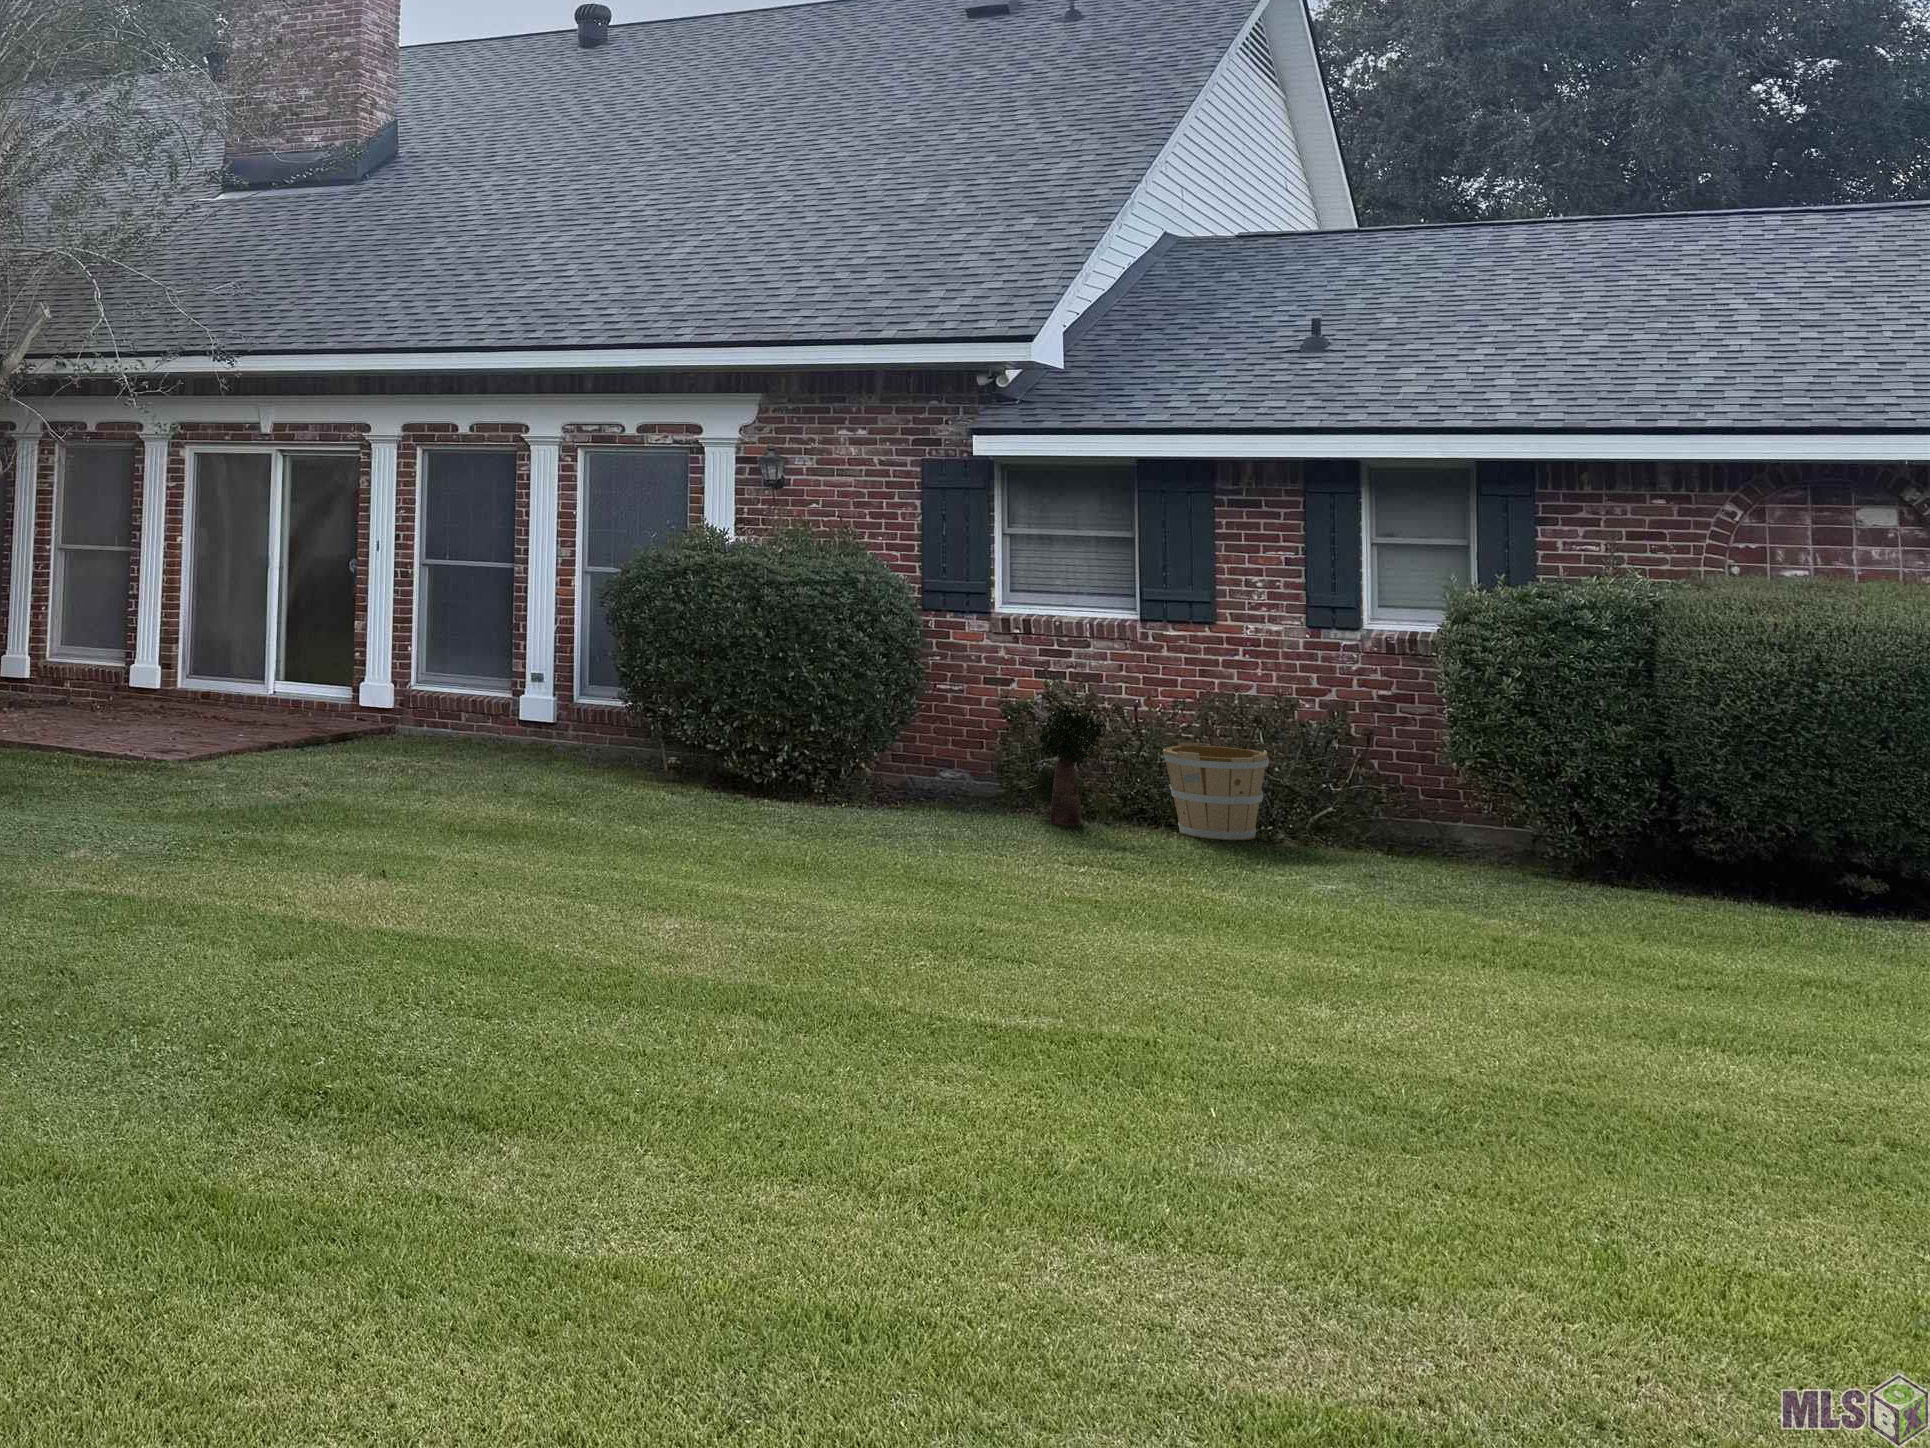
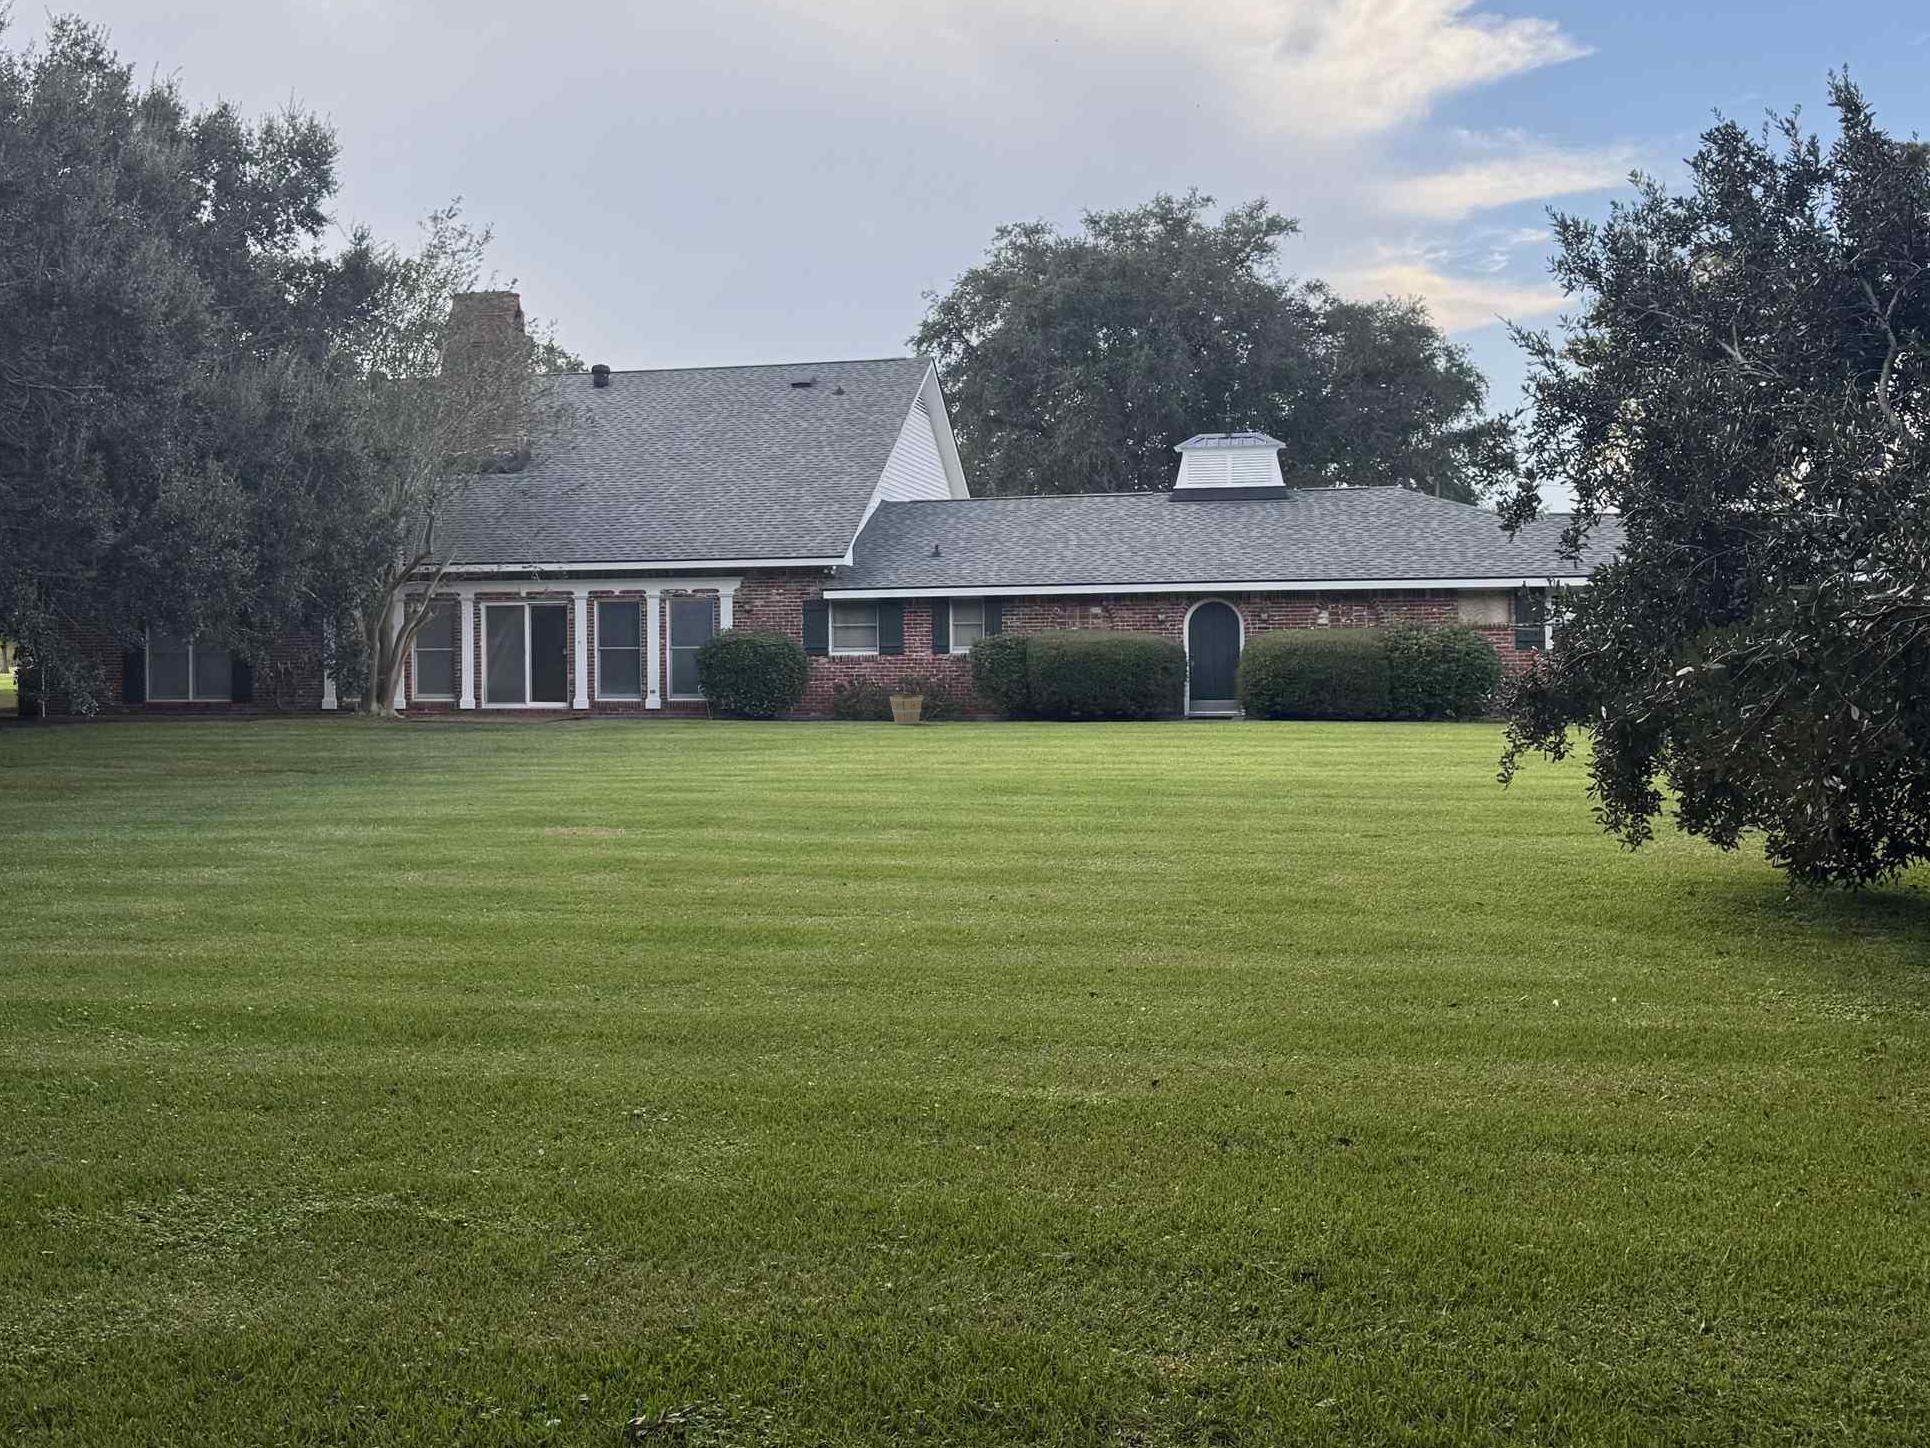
potted plant: present [1031,704,1111,826] -> none [845,684,872,725]

